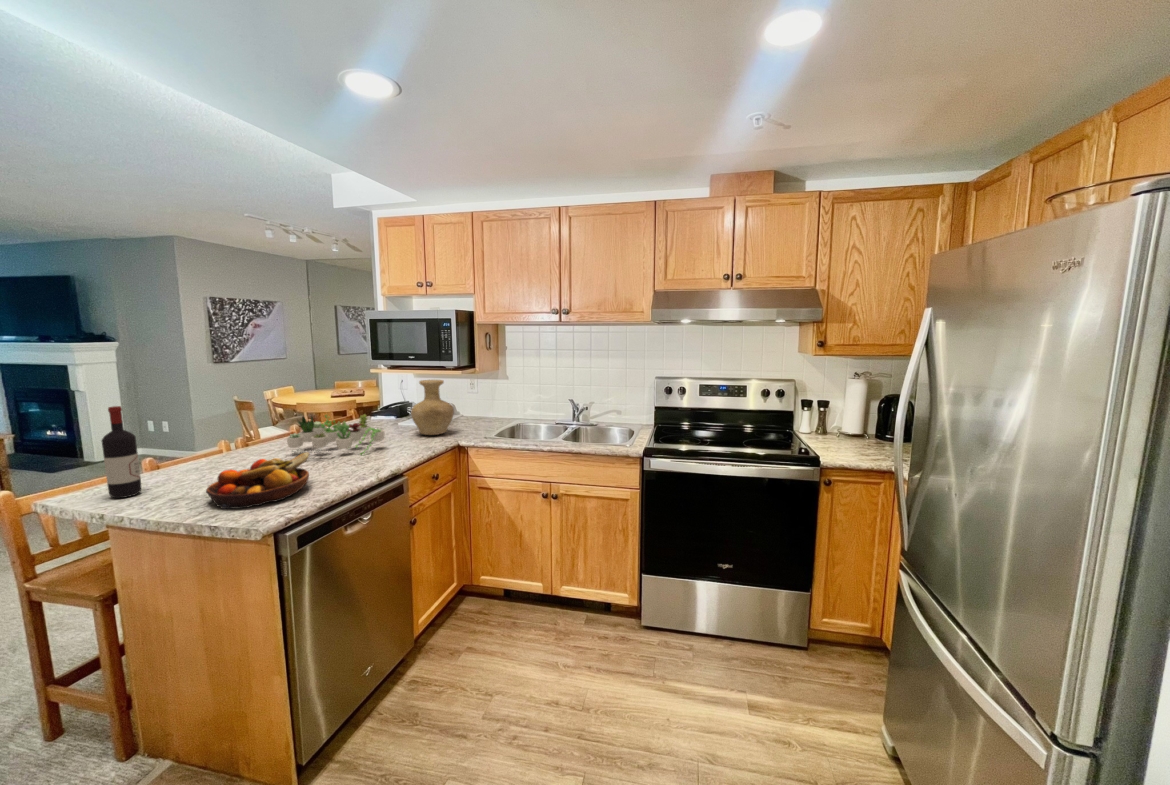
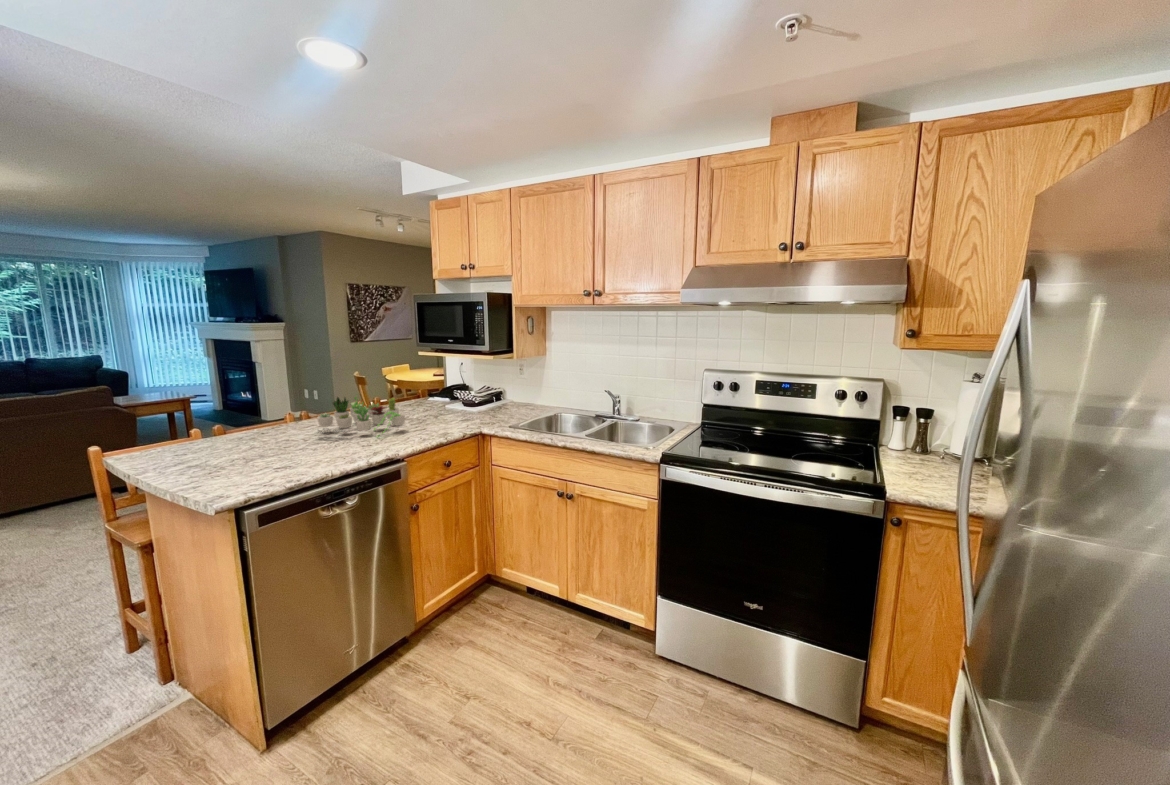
vase: present [411,380,454,435] -> none [442,365,484,421]
wine bottle: present [102,406,141,498] -> none [138,384,174,464]
fruit bowl: present [206,452,310,509] -> none [199,435,303,485]

